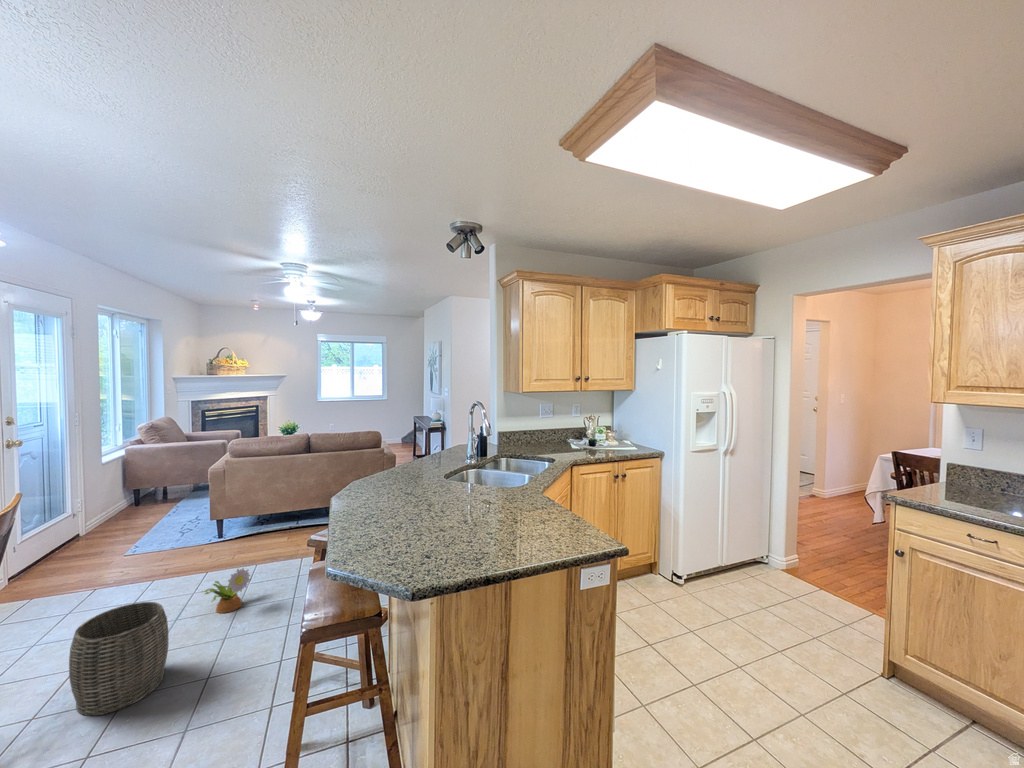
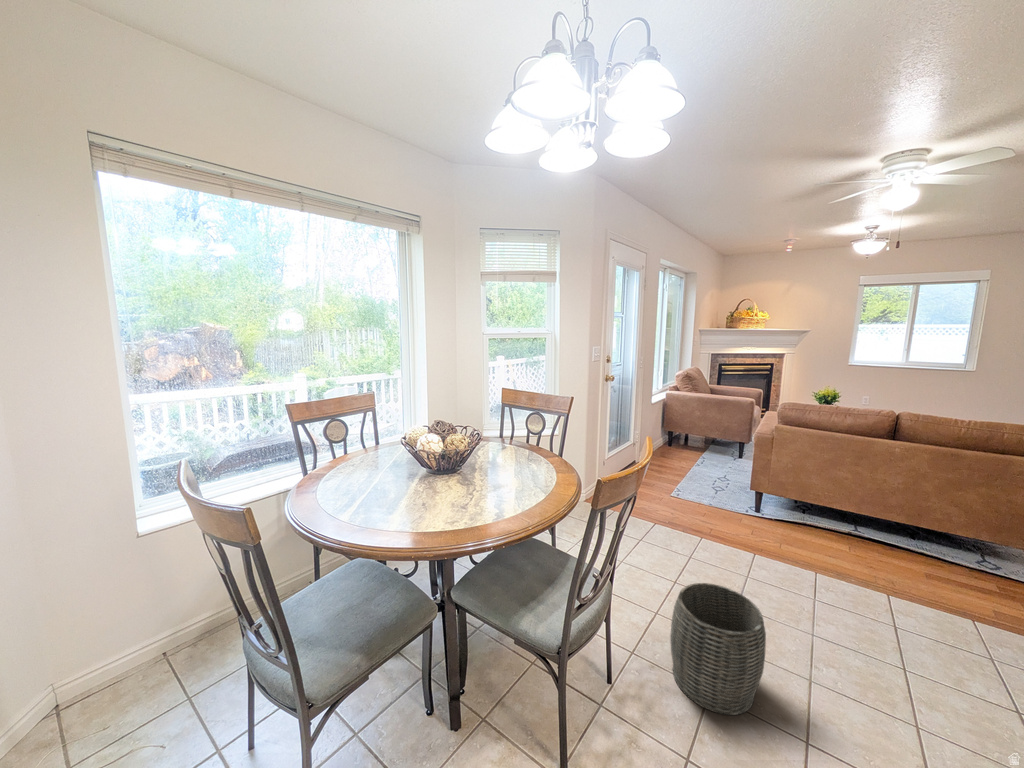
decorative plant: present [204,568,250,613] -> none [773,583,841,637]

